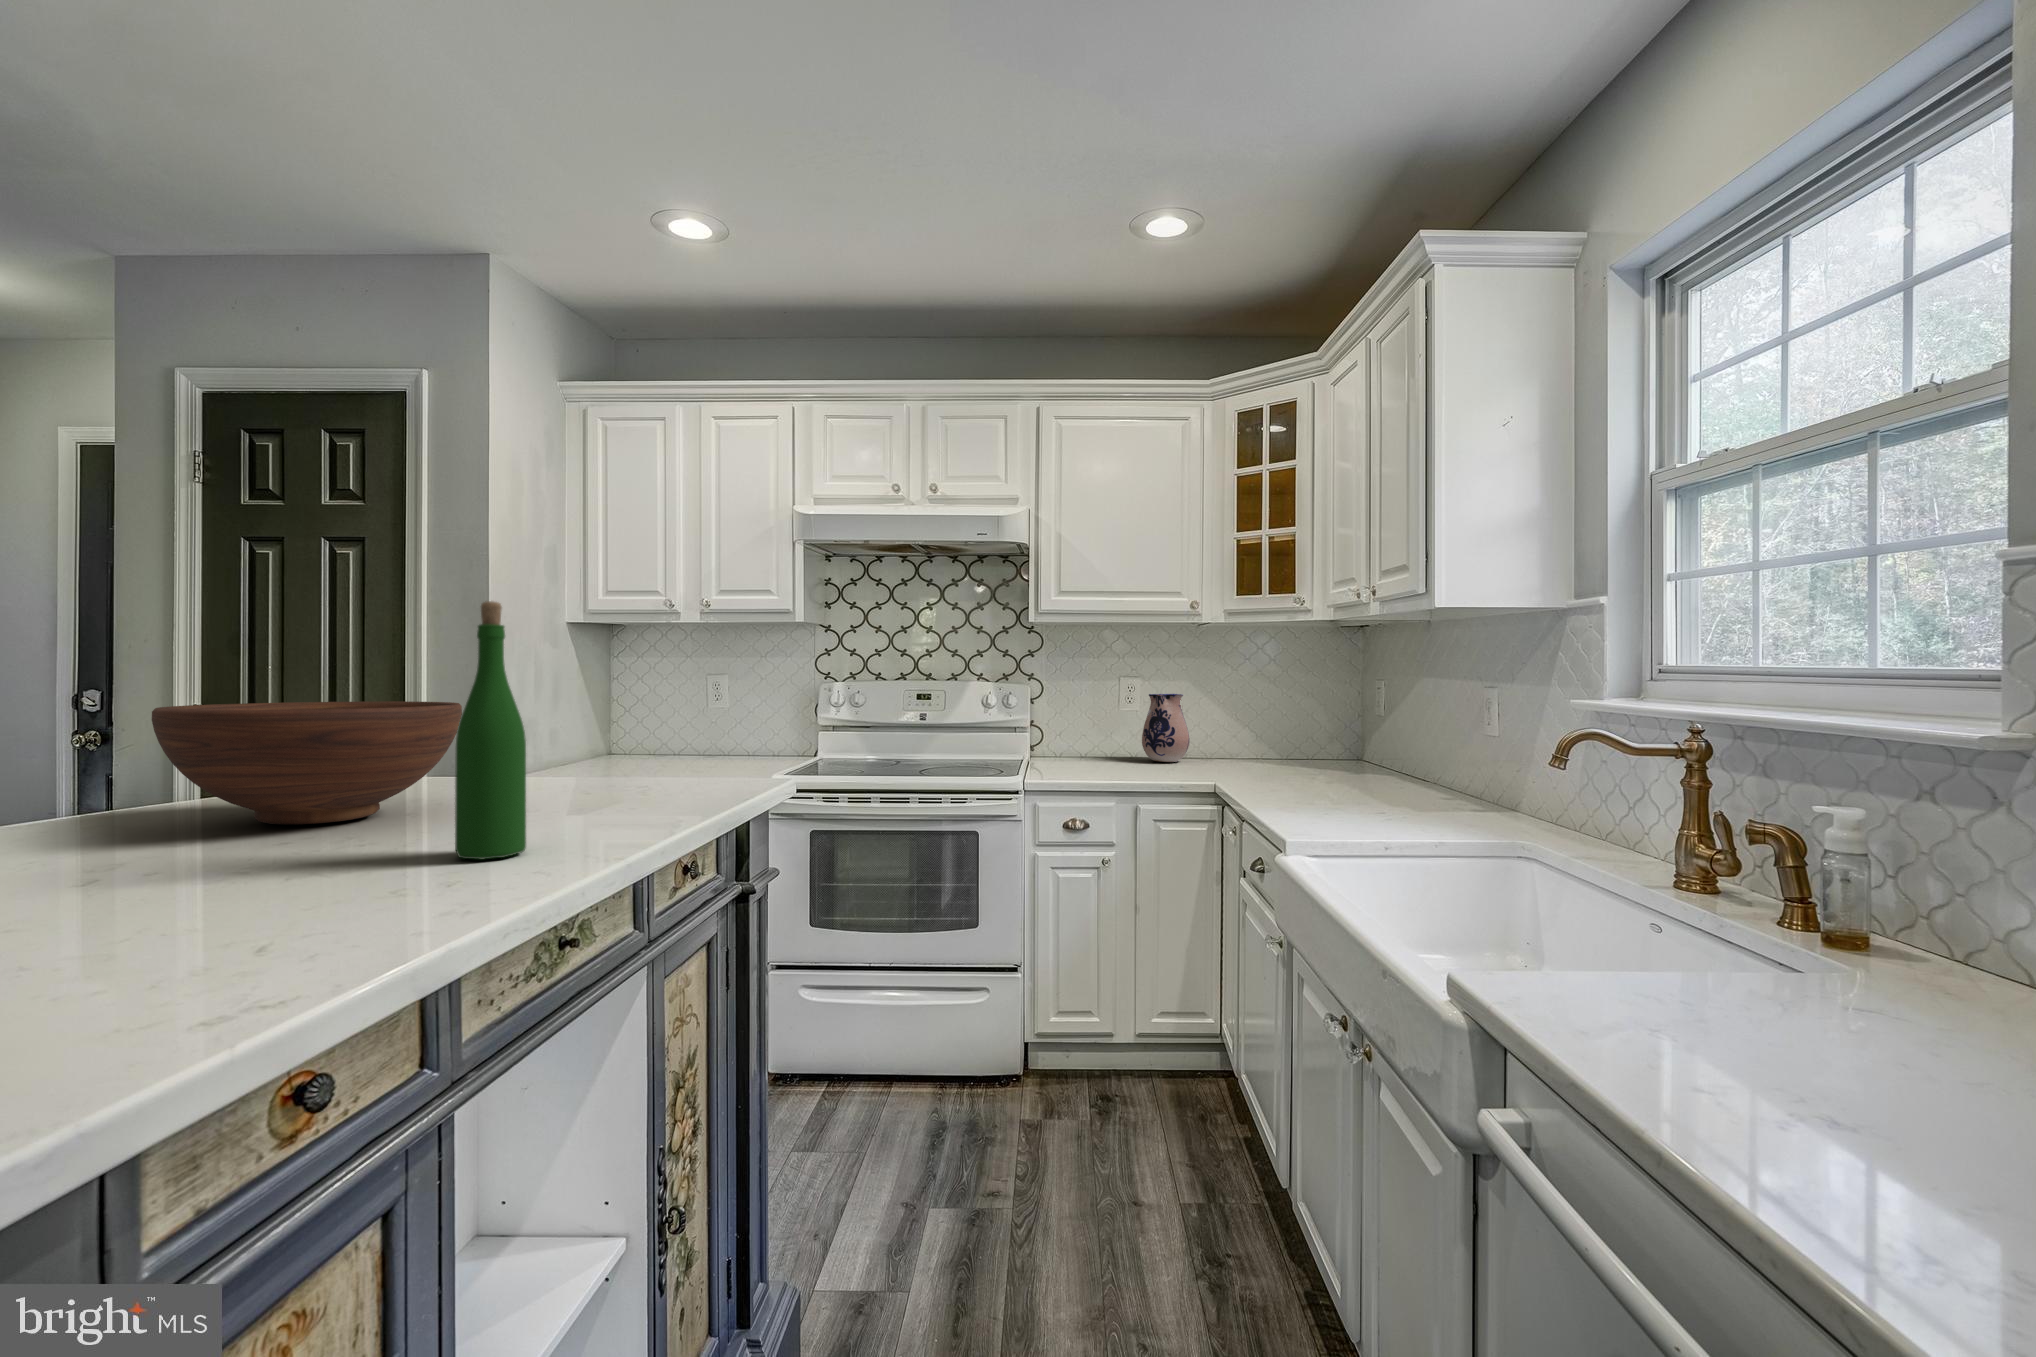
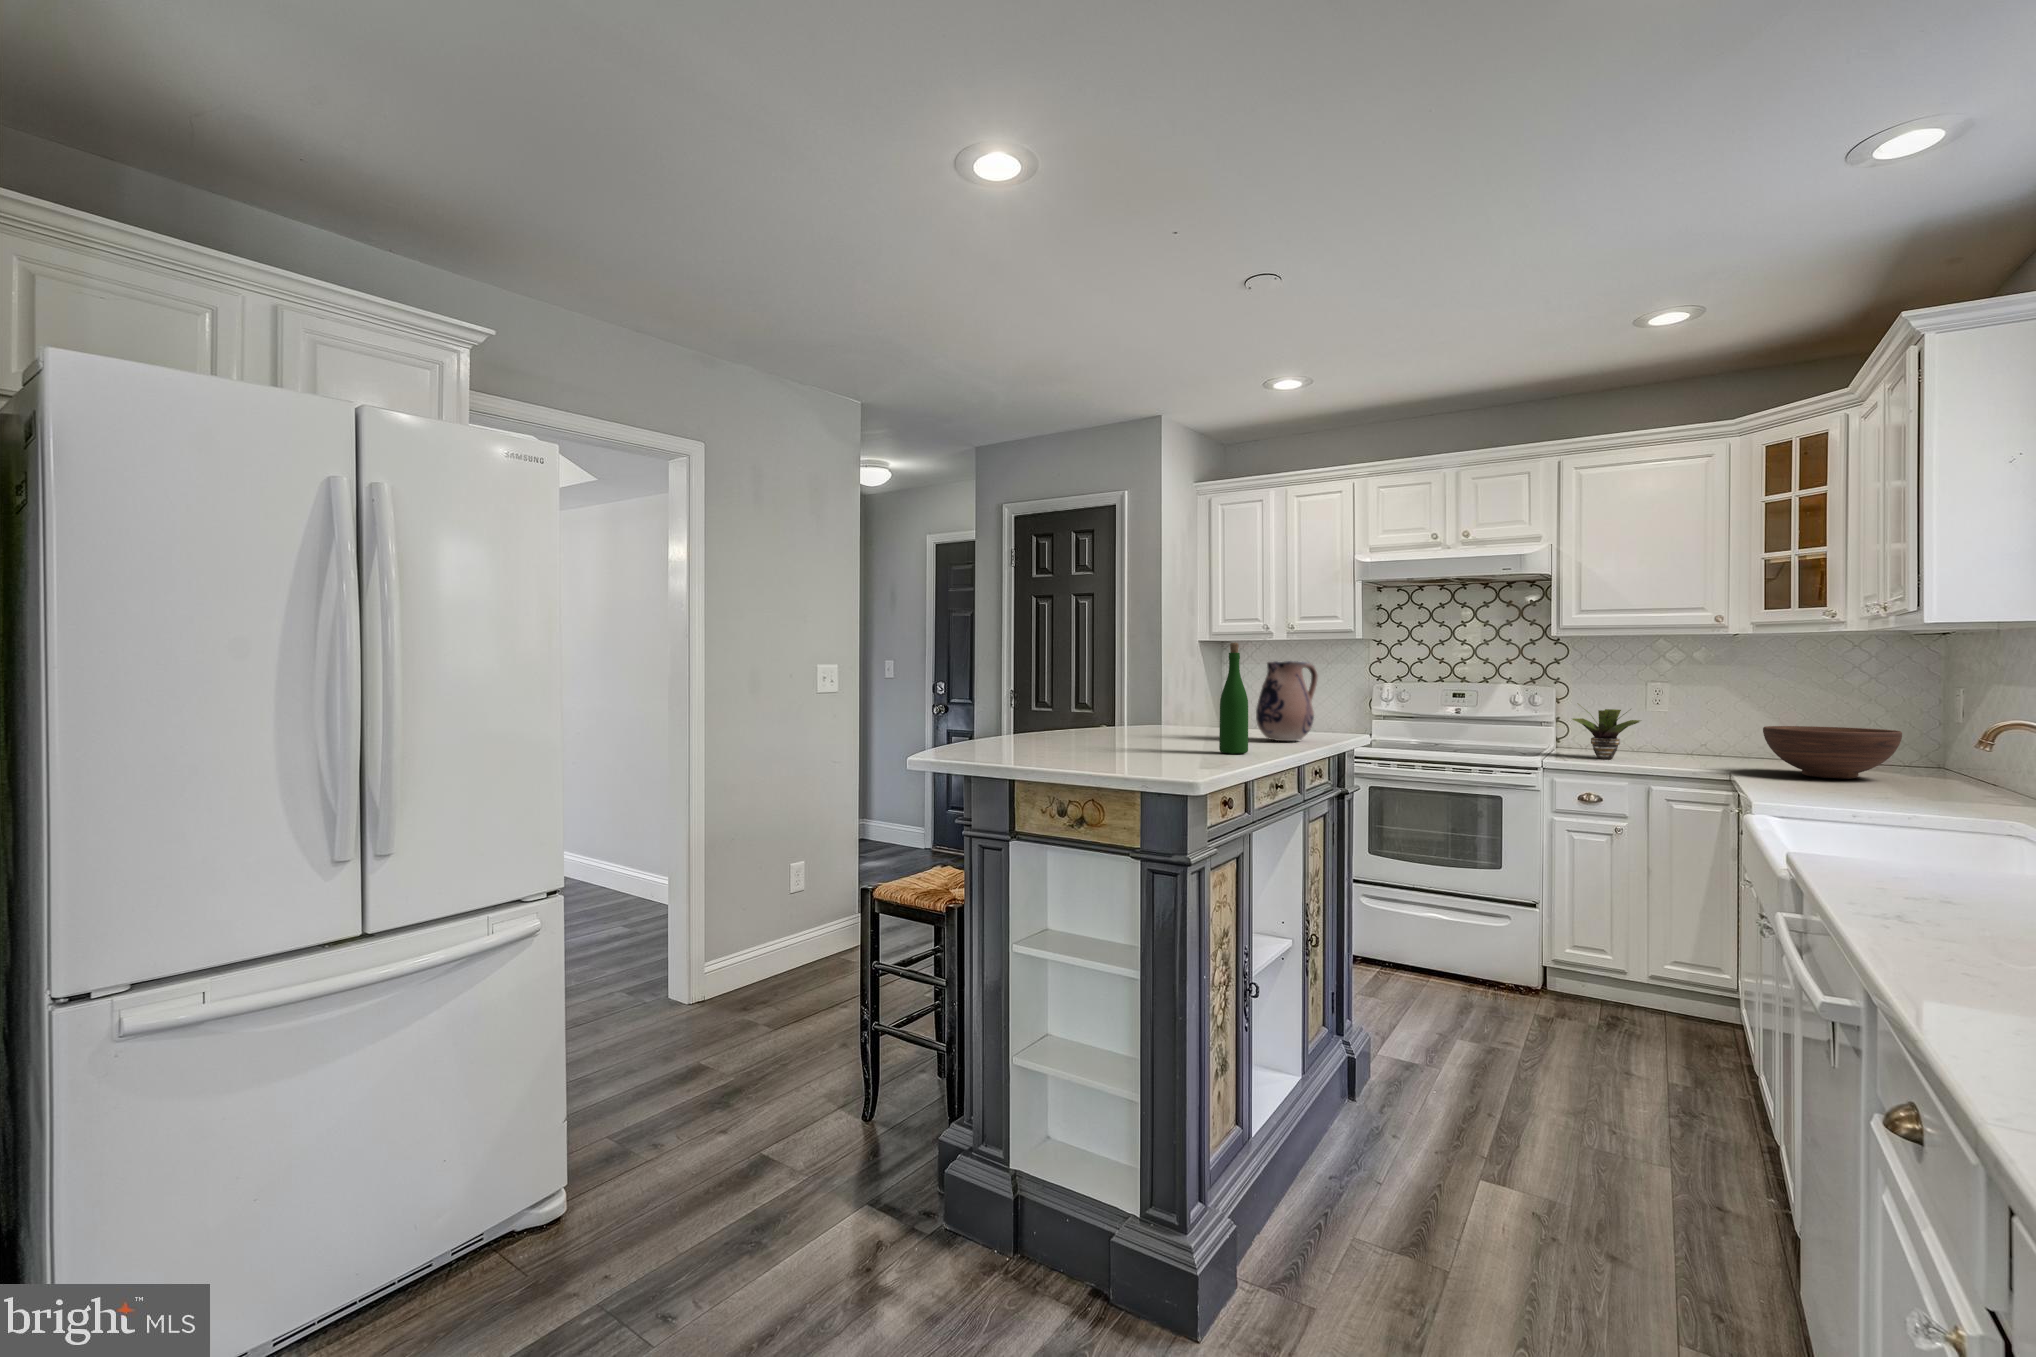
ceramic pitcher: present [1142,694,1190,762] -> present [1256,661,1318,741]
fruit bowl: present [152,701,462,825] -> present [1763,726,1902,779]
potted plant: none [1049,705,1124,773] -> present [1572,704,1641,759]

